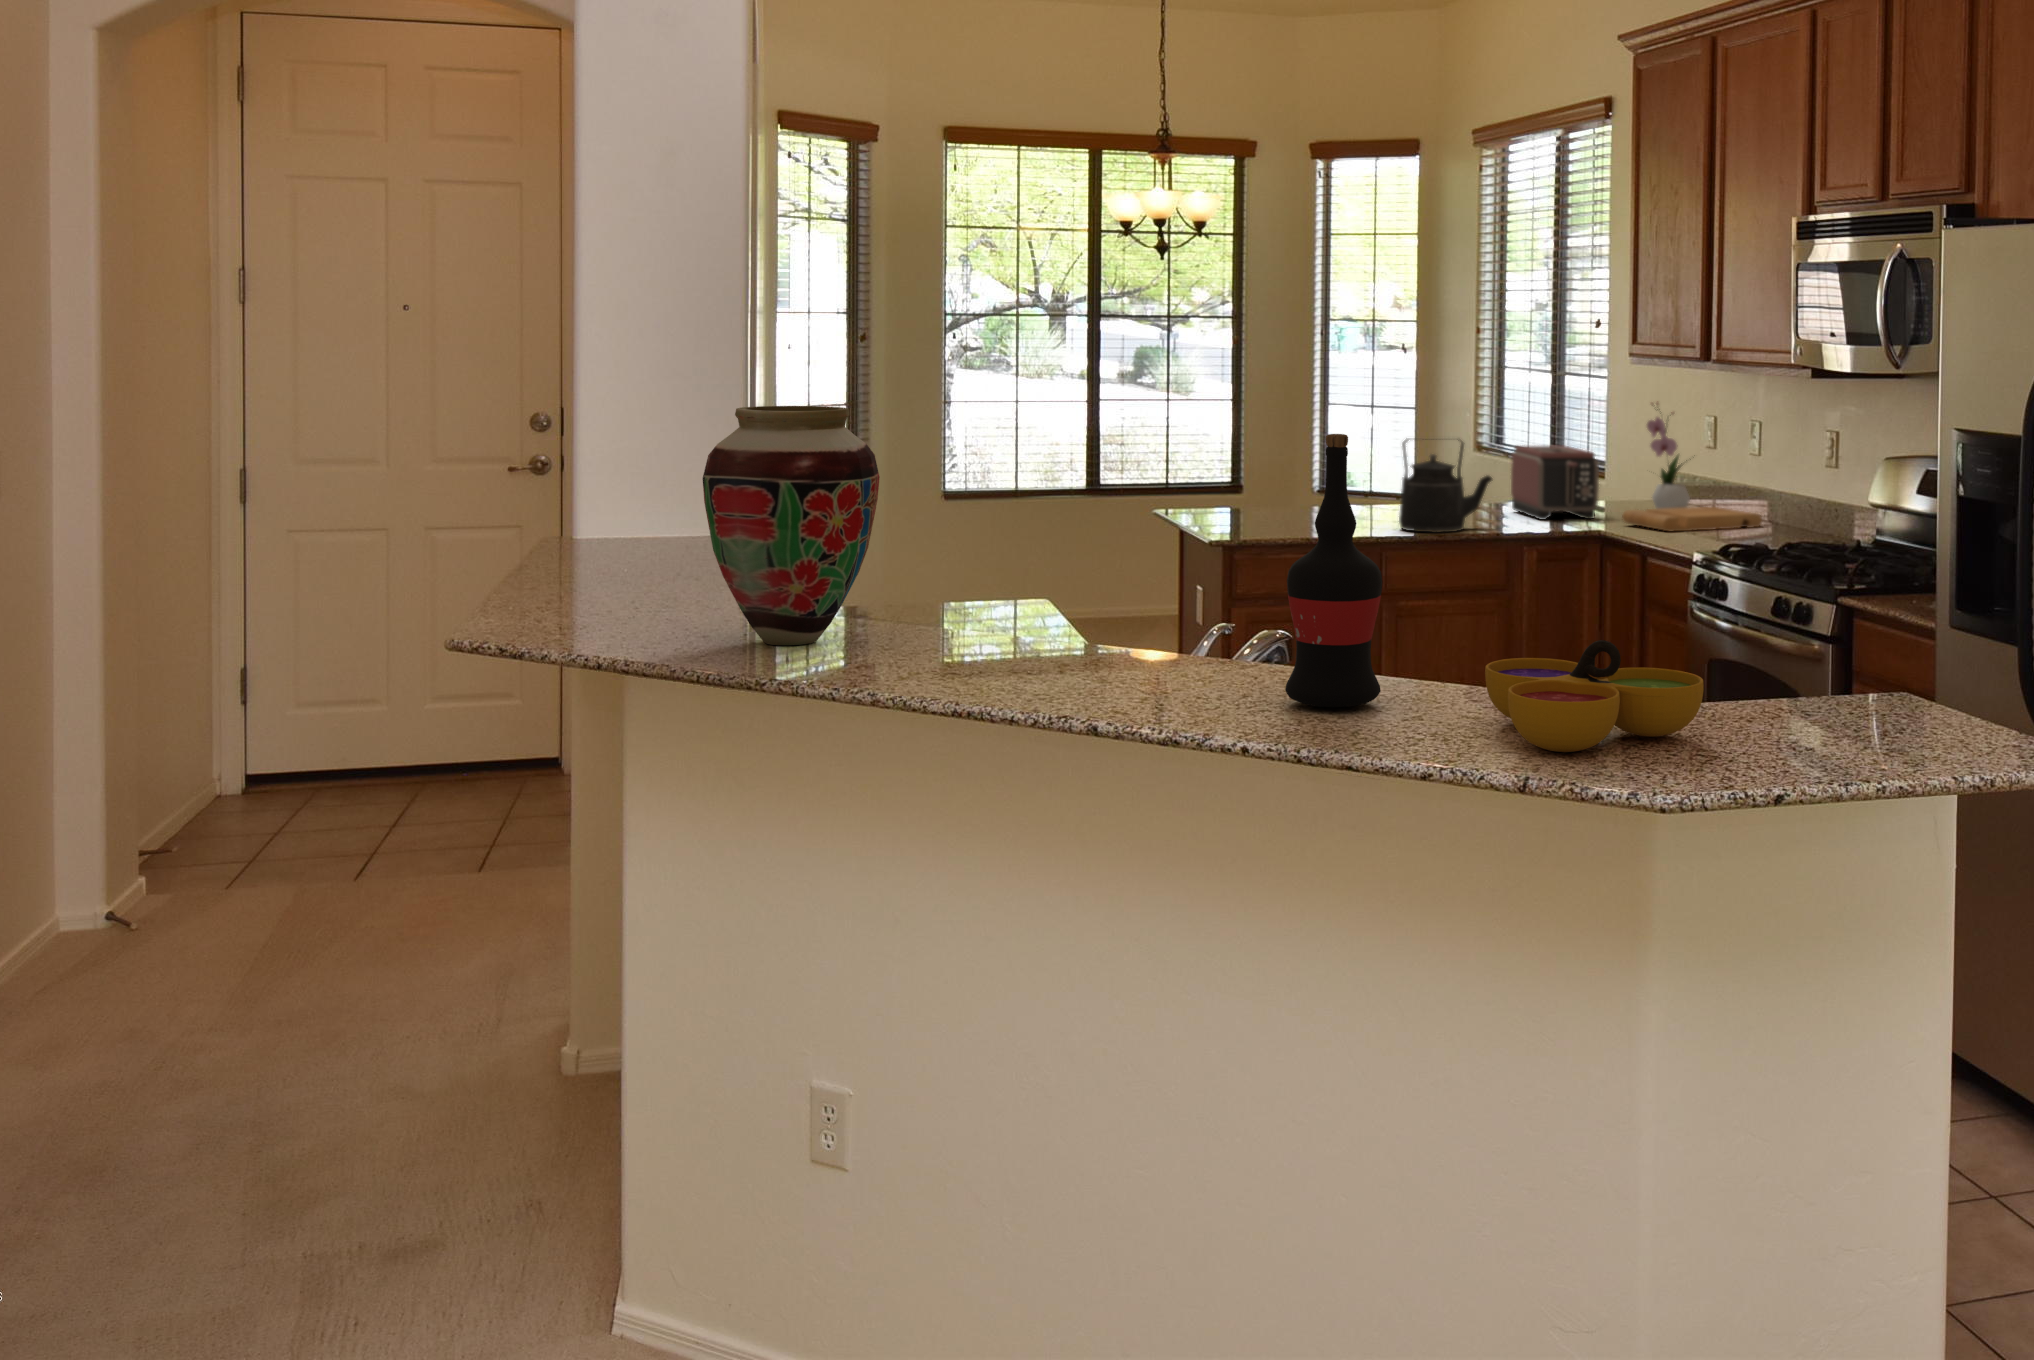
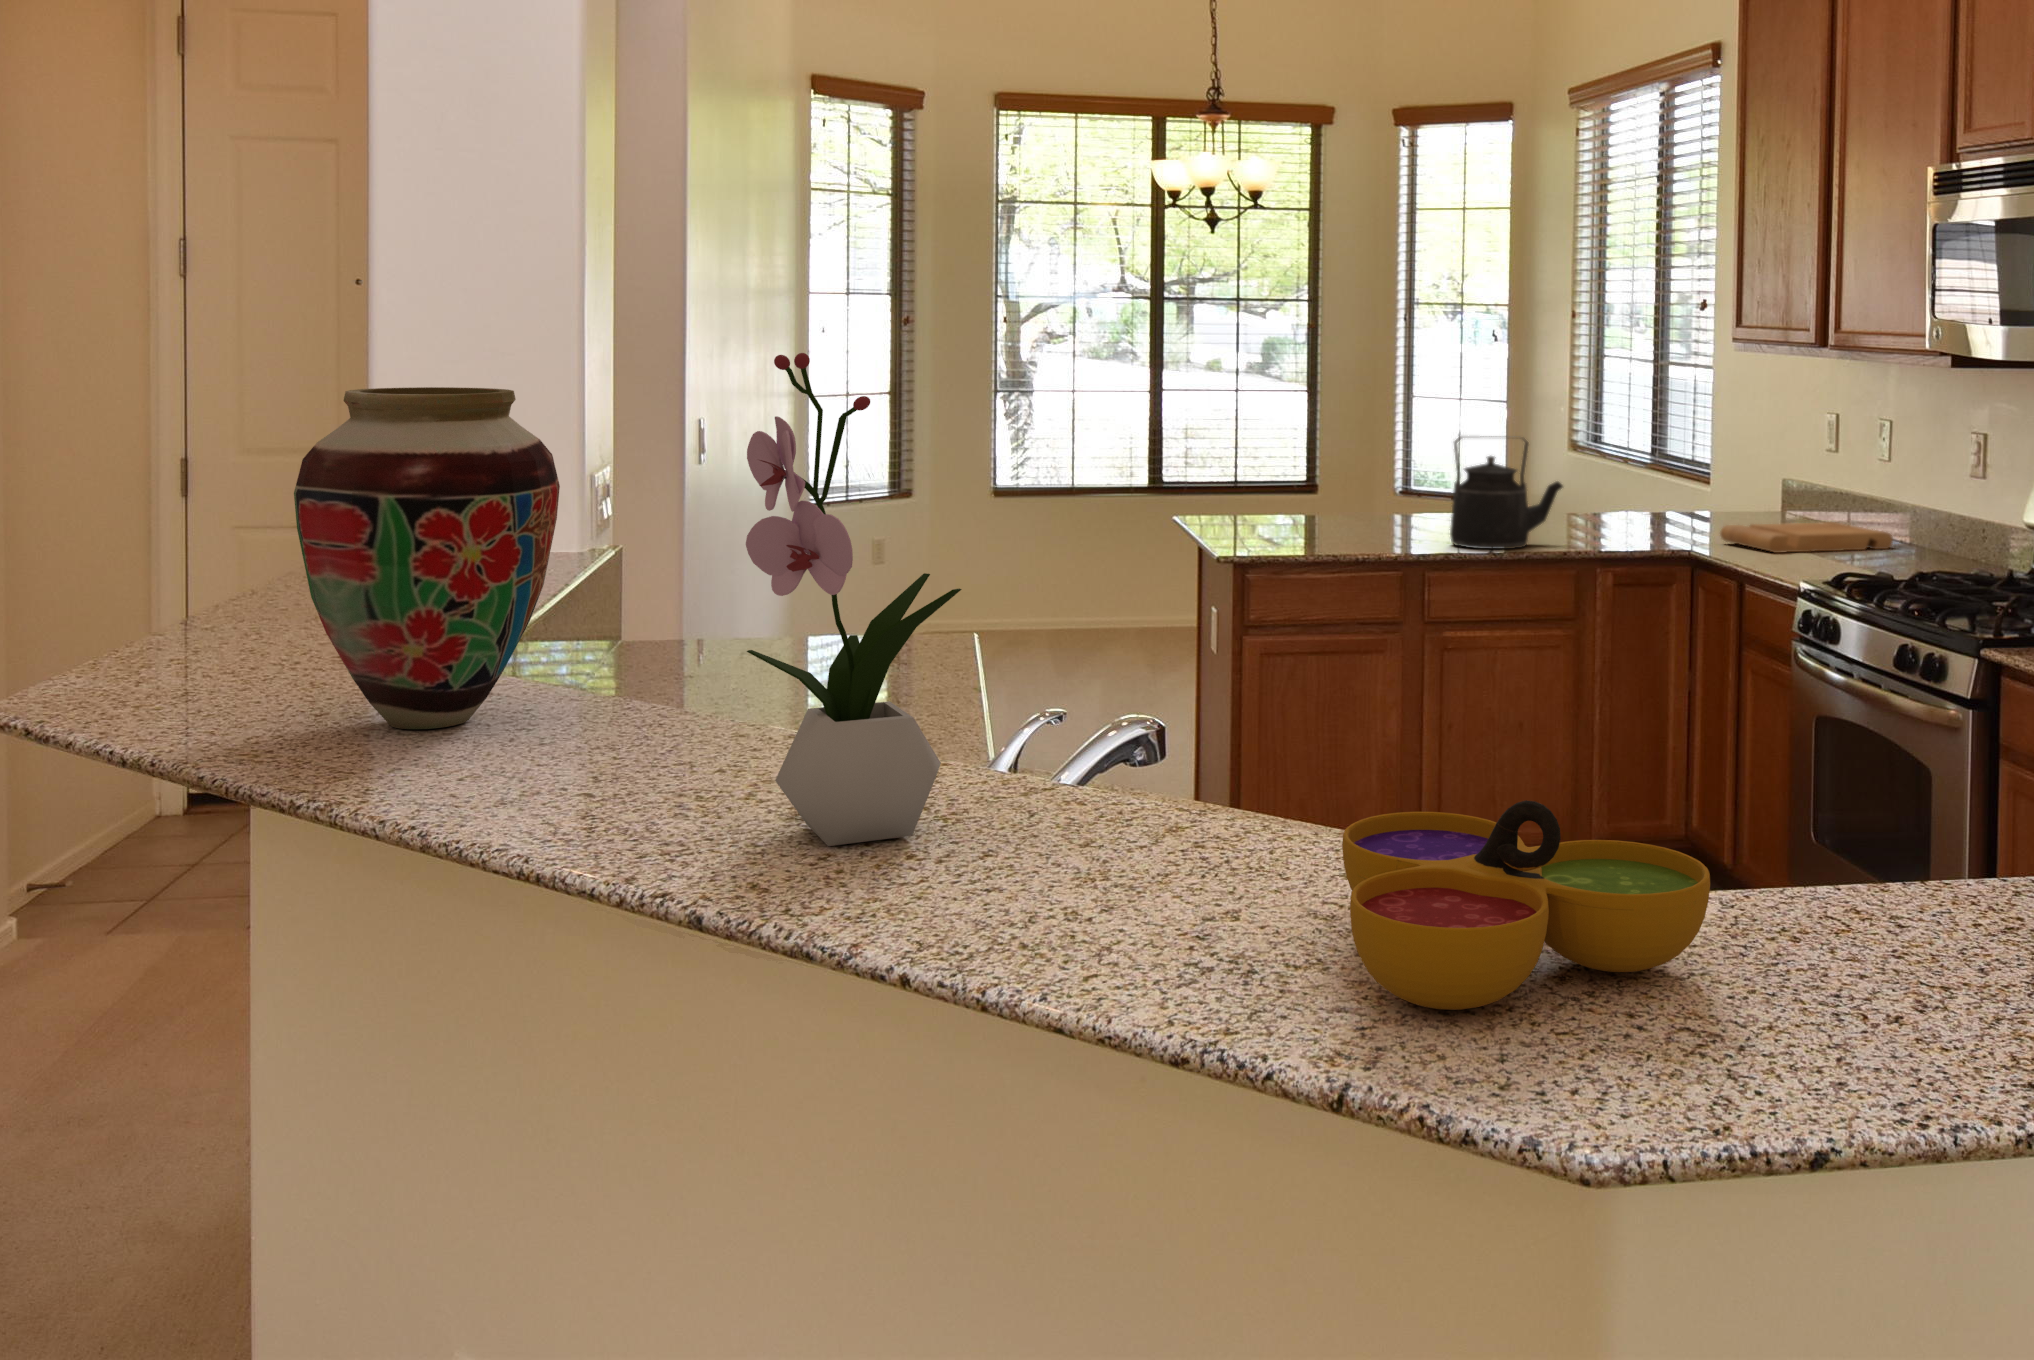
flower arrangement: present [1647,403,1691,509] -> present [746,353,961,846]
wine bottle: present [1285,434,1382,707] -> none [1038,436,1197,883]
toaster: present [1511,446,1599,520] -> none [1592,446,1695,535]

